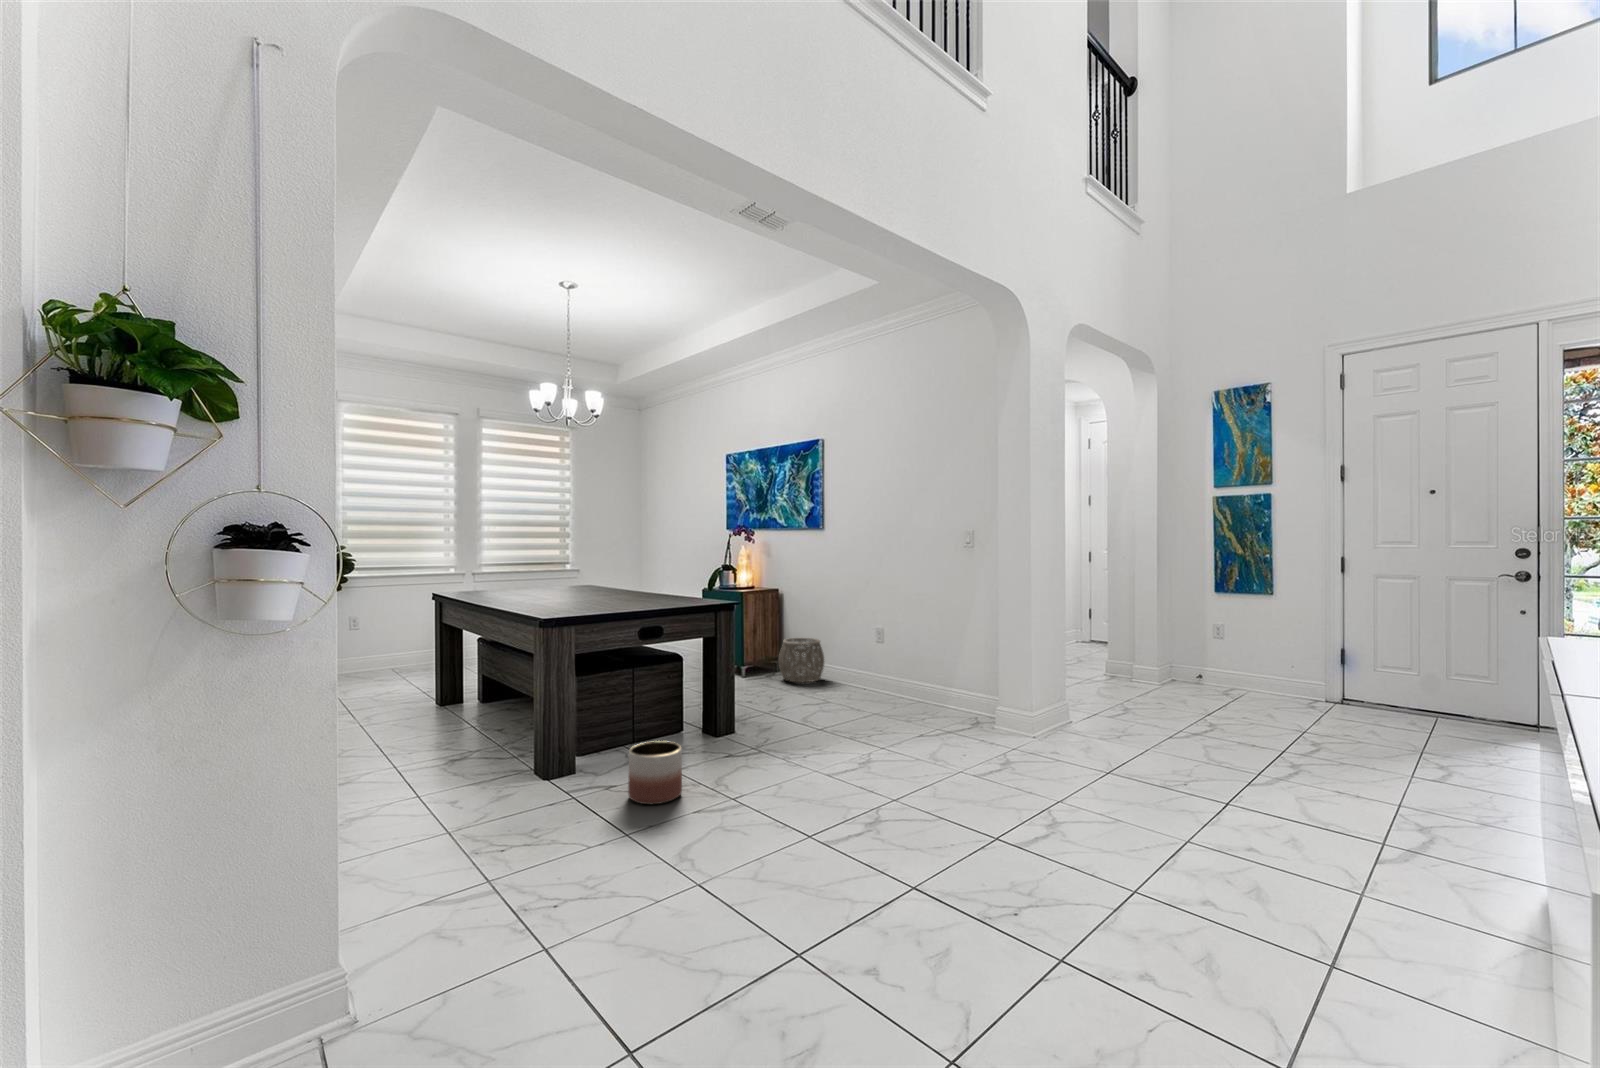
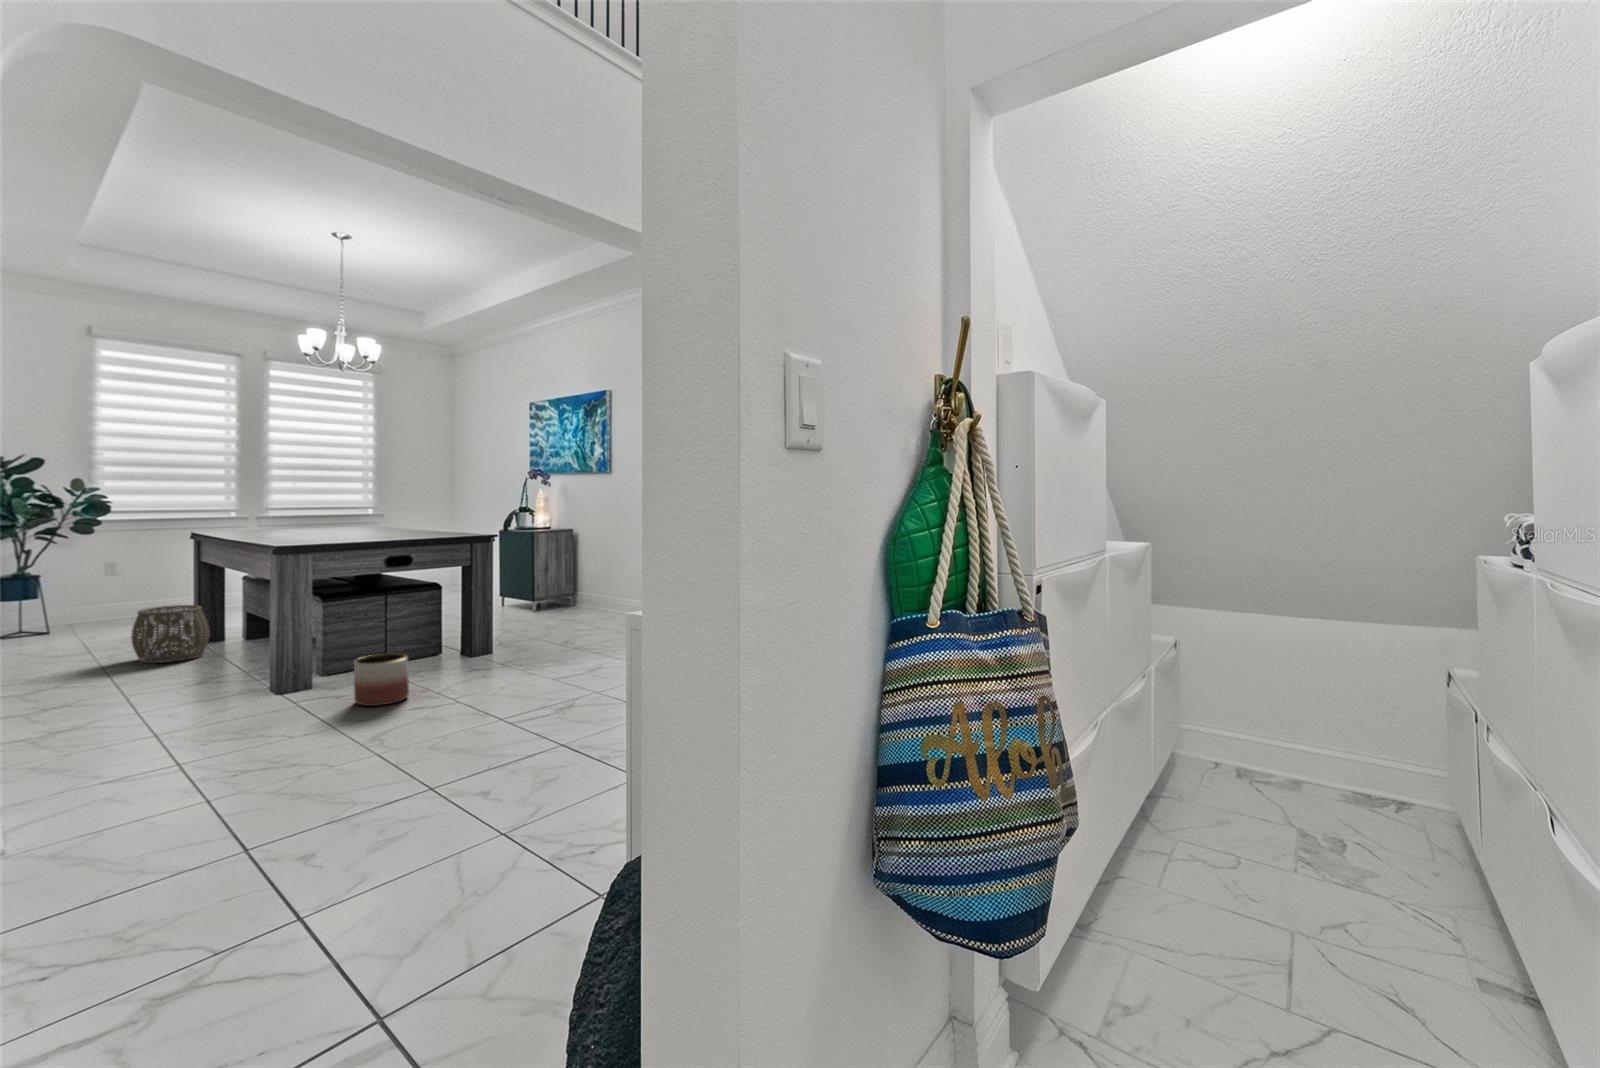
woven basket: present [779,638,824,683] -> present [131,605,209,664]

